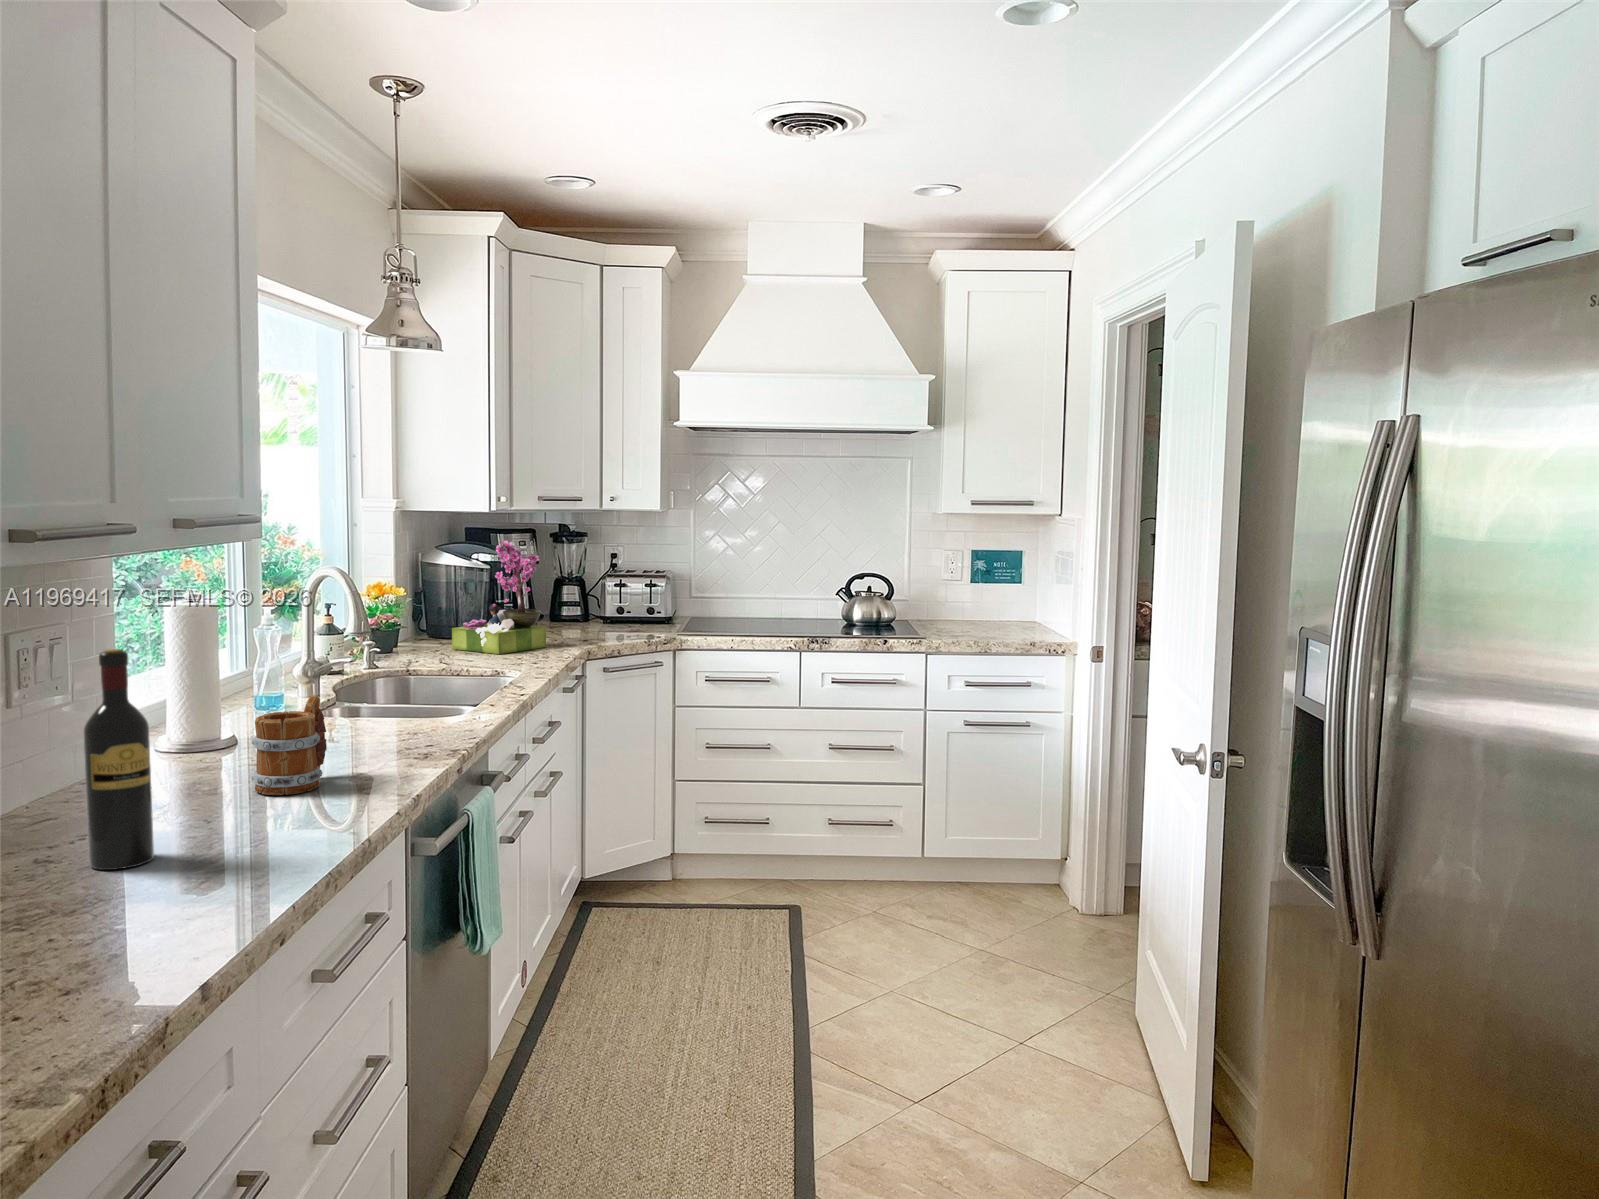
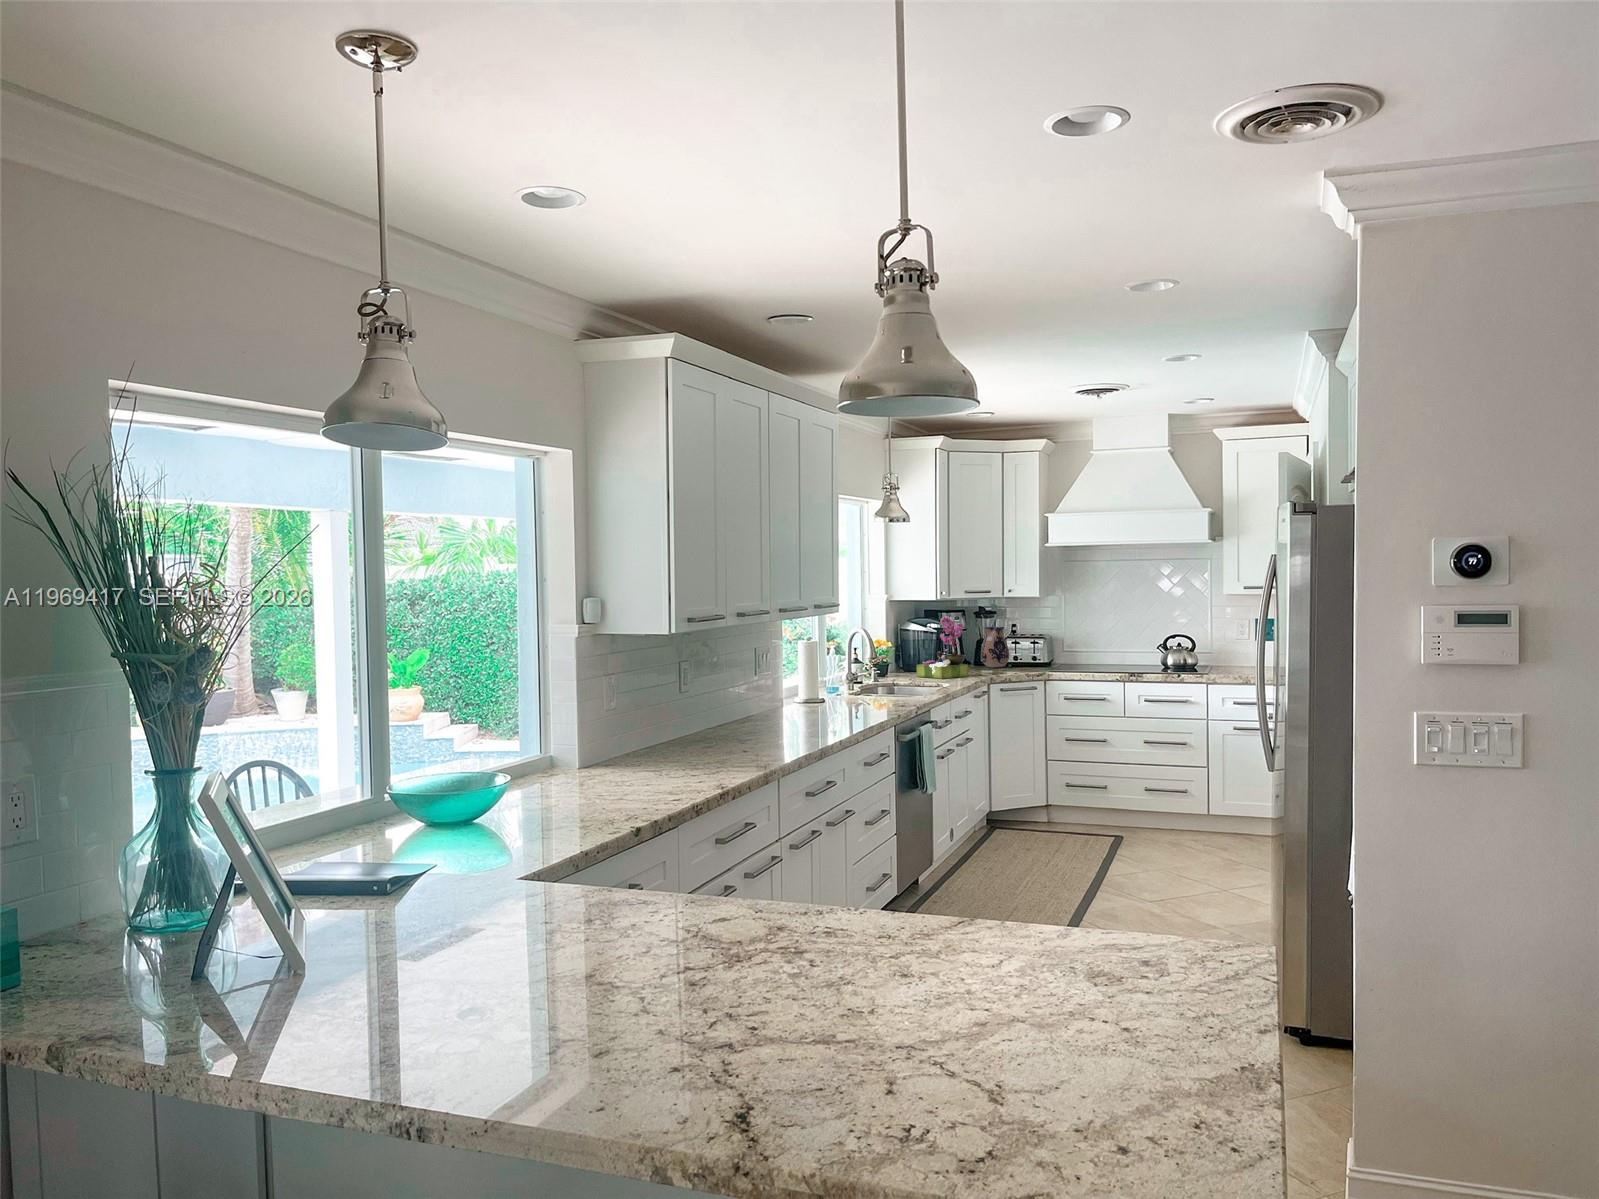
ceramic pitcher: none [564,559,611,627] -> present [981,627,1010,668]
wine bottle: present [84,649,154,870] -> none [797,652,818,729]
mug: present [251,696,327,795] -> none [842,679,869,717]

